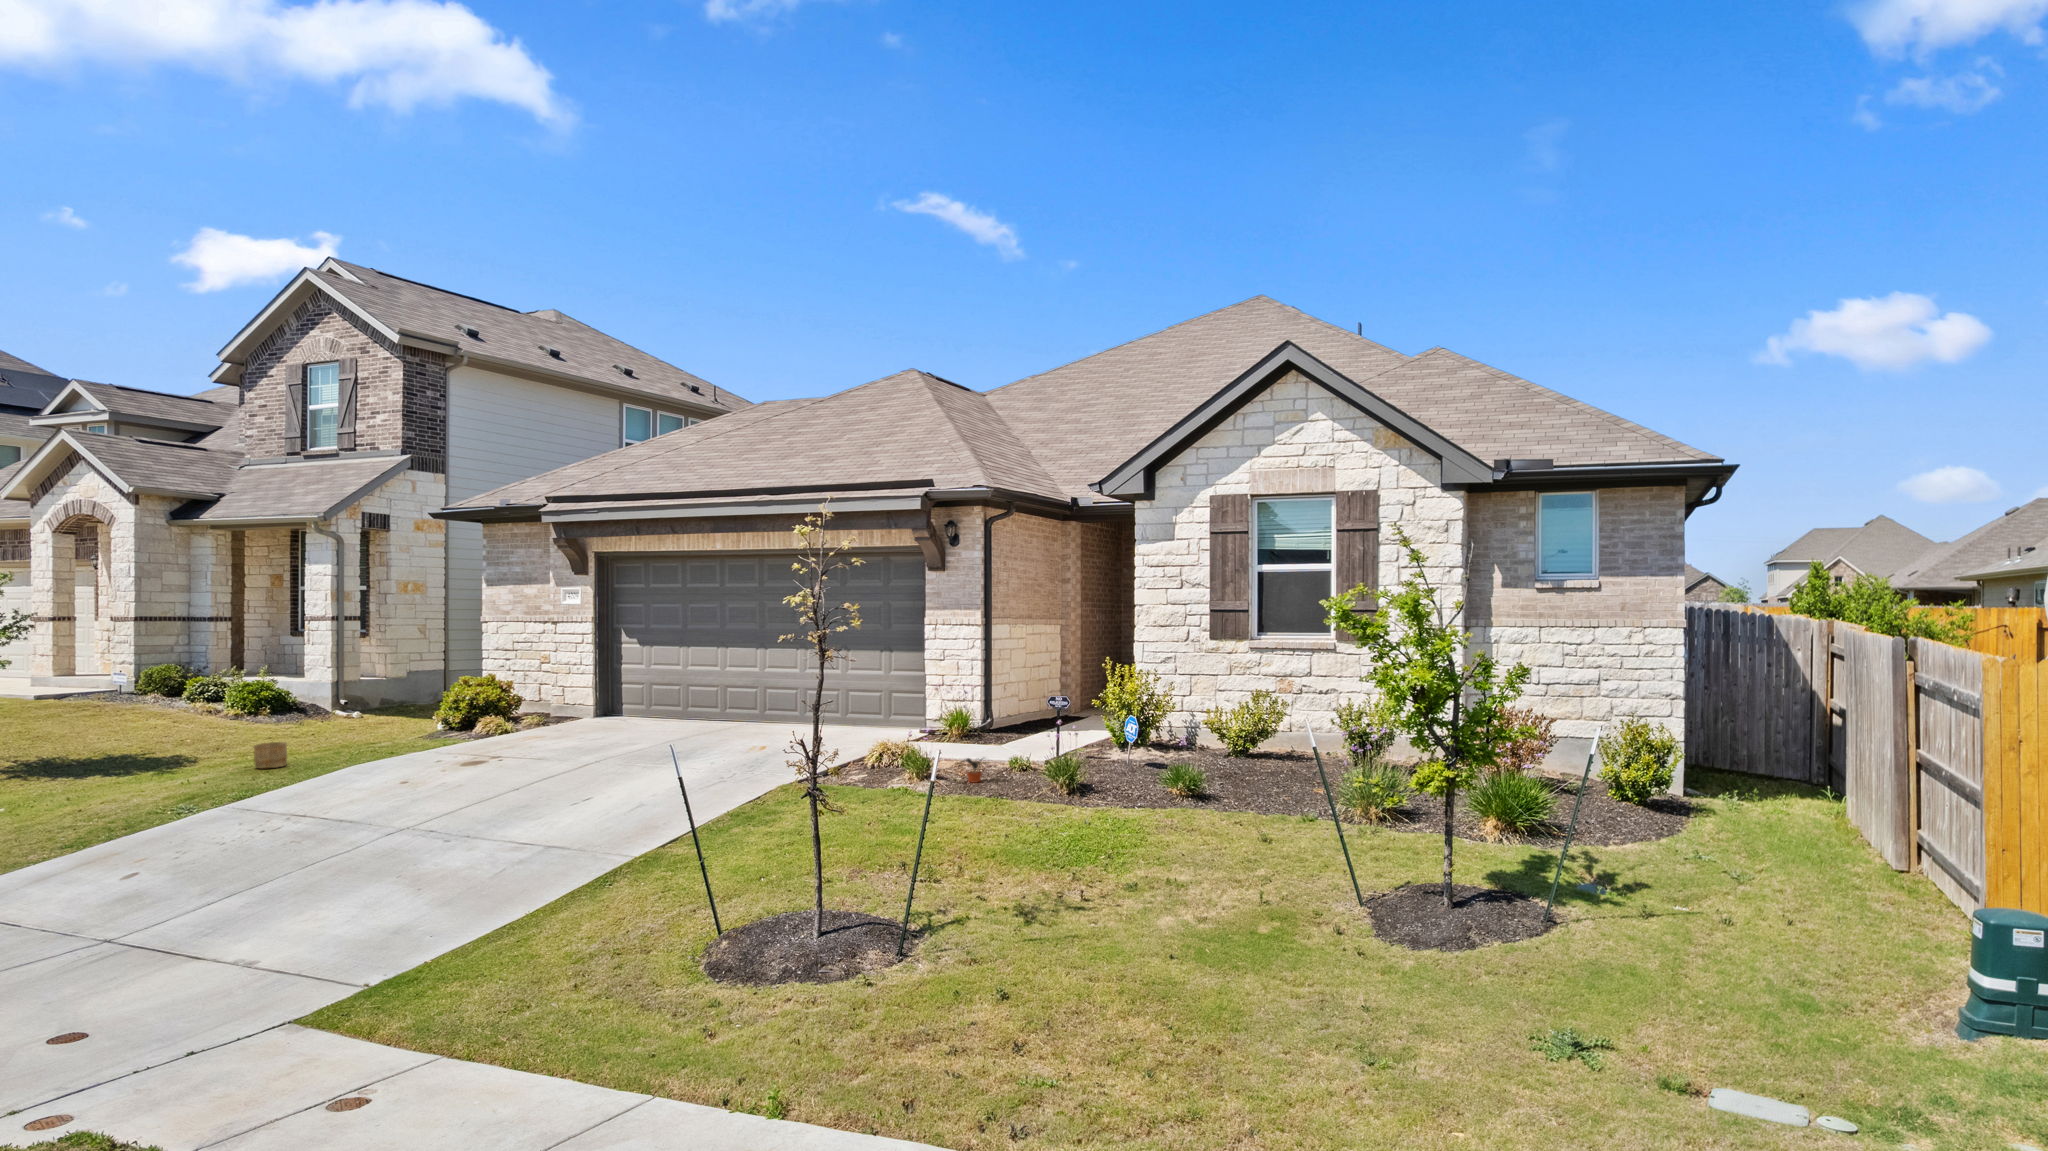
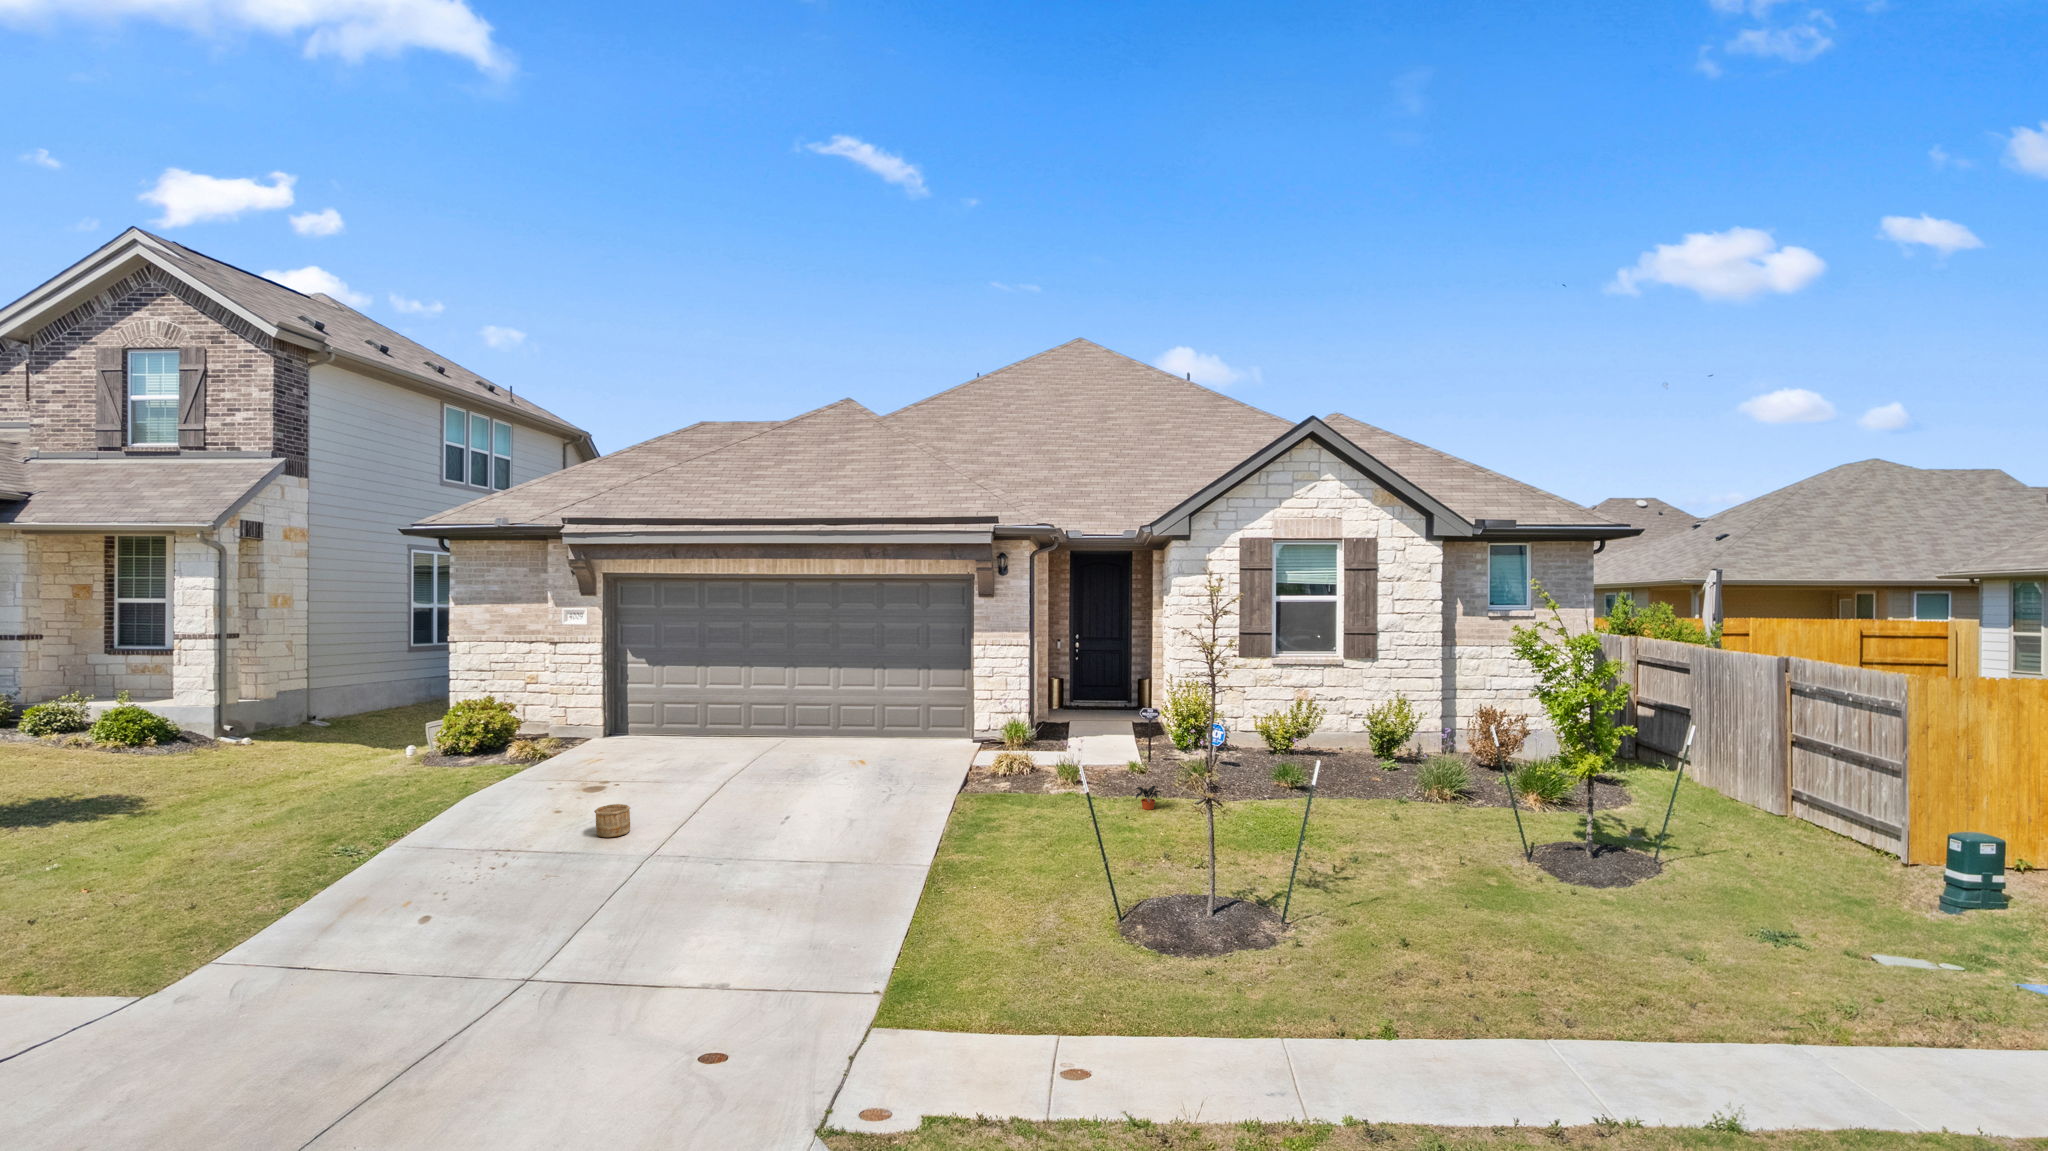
wooden bucket: present [253,742,287,768] -> present [594,804,630,837]

